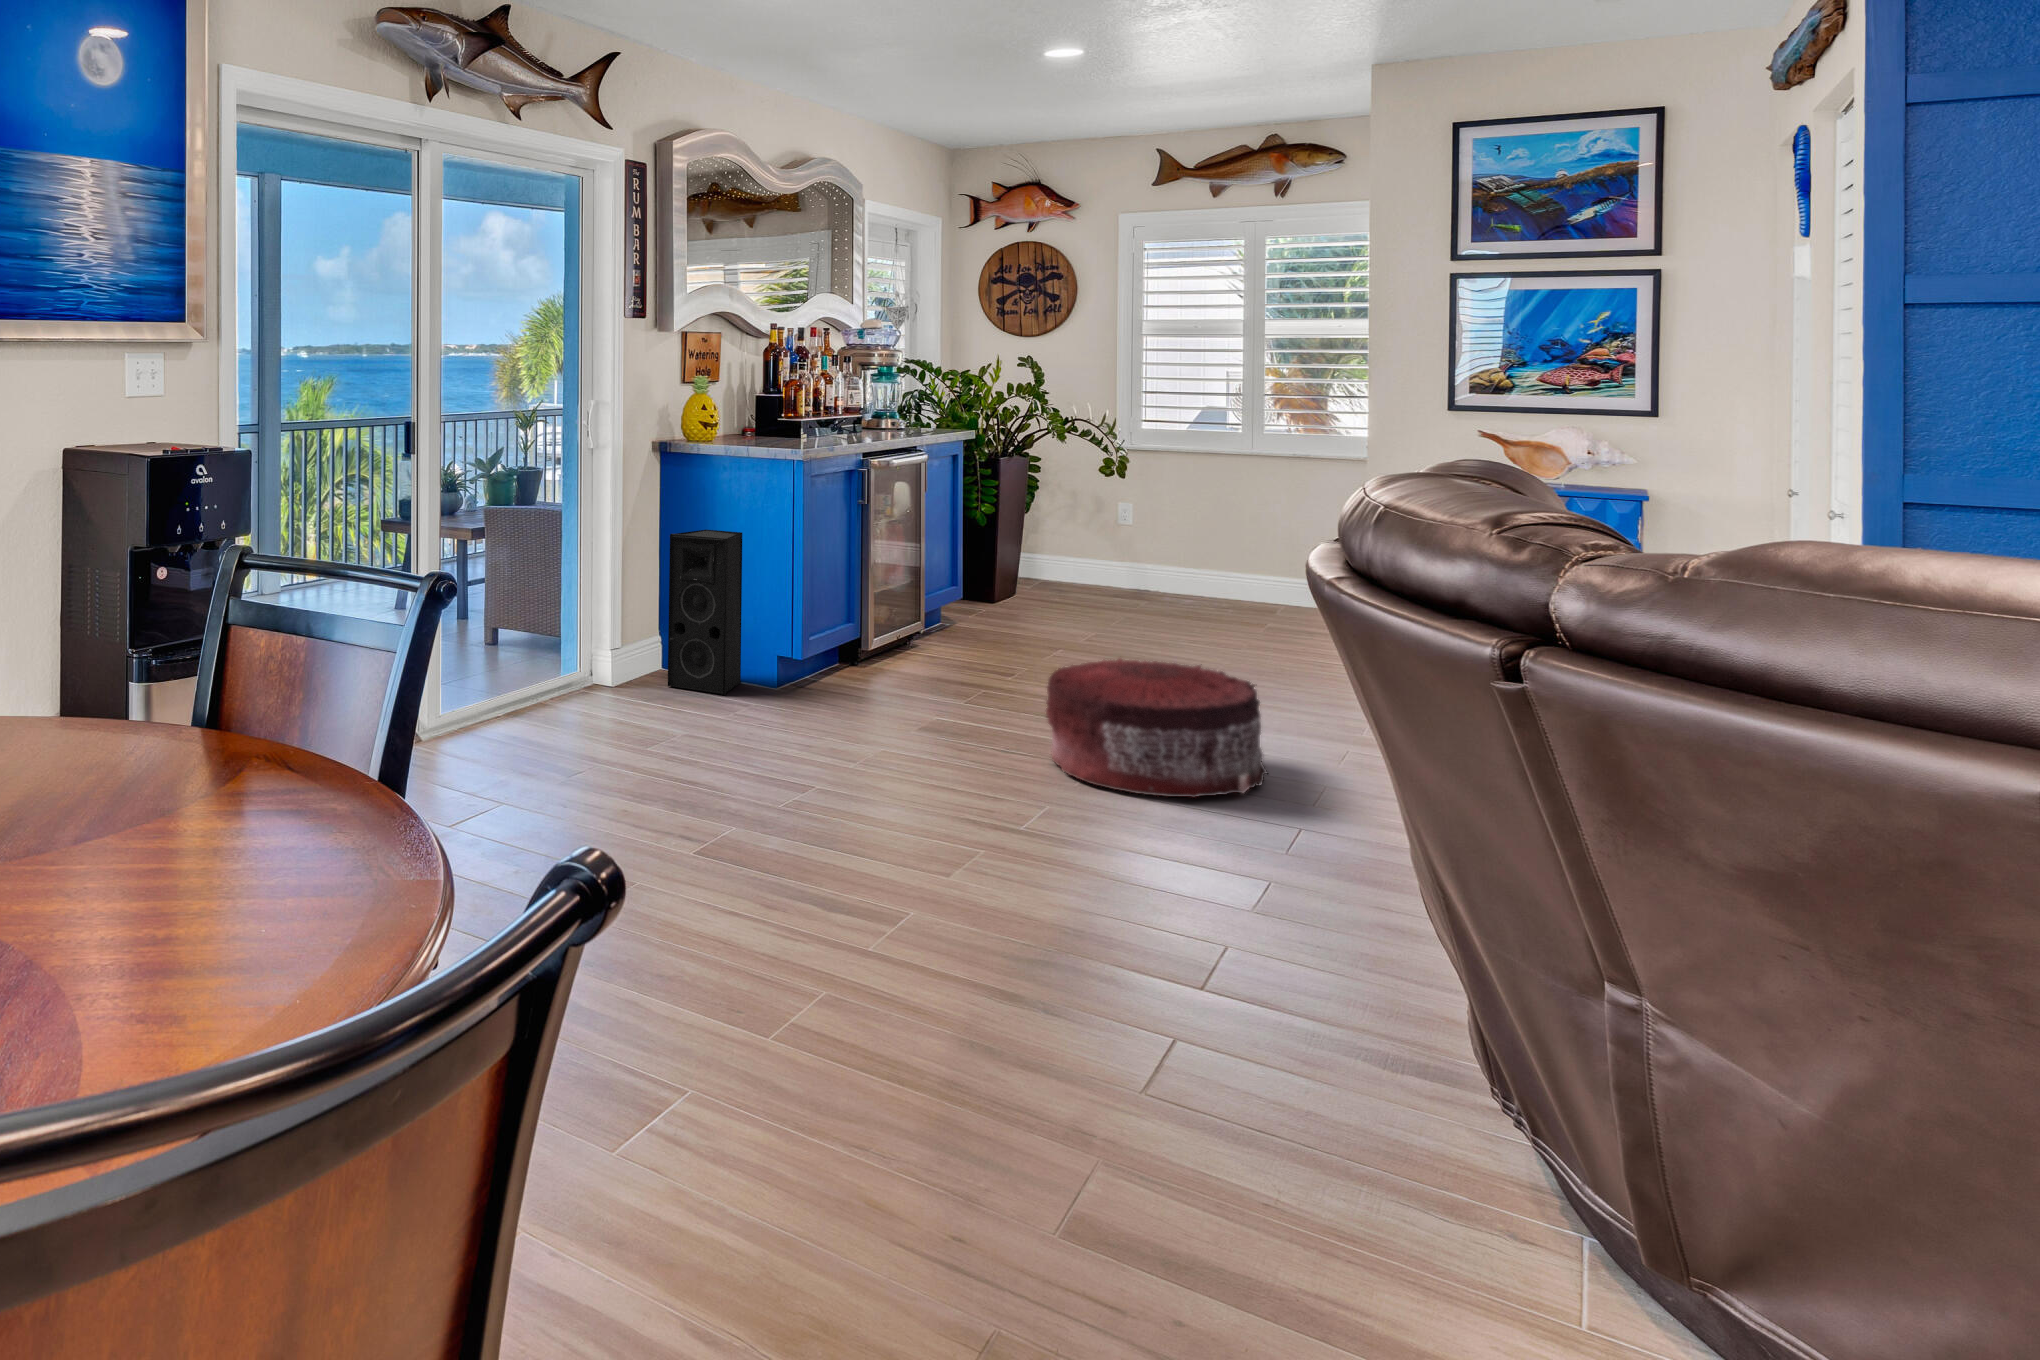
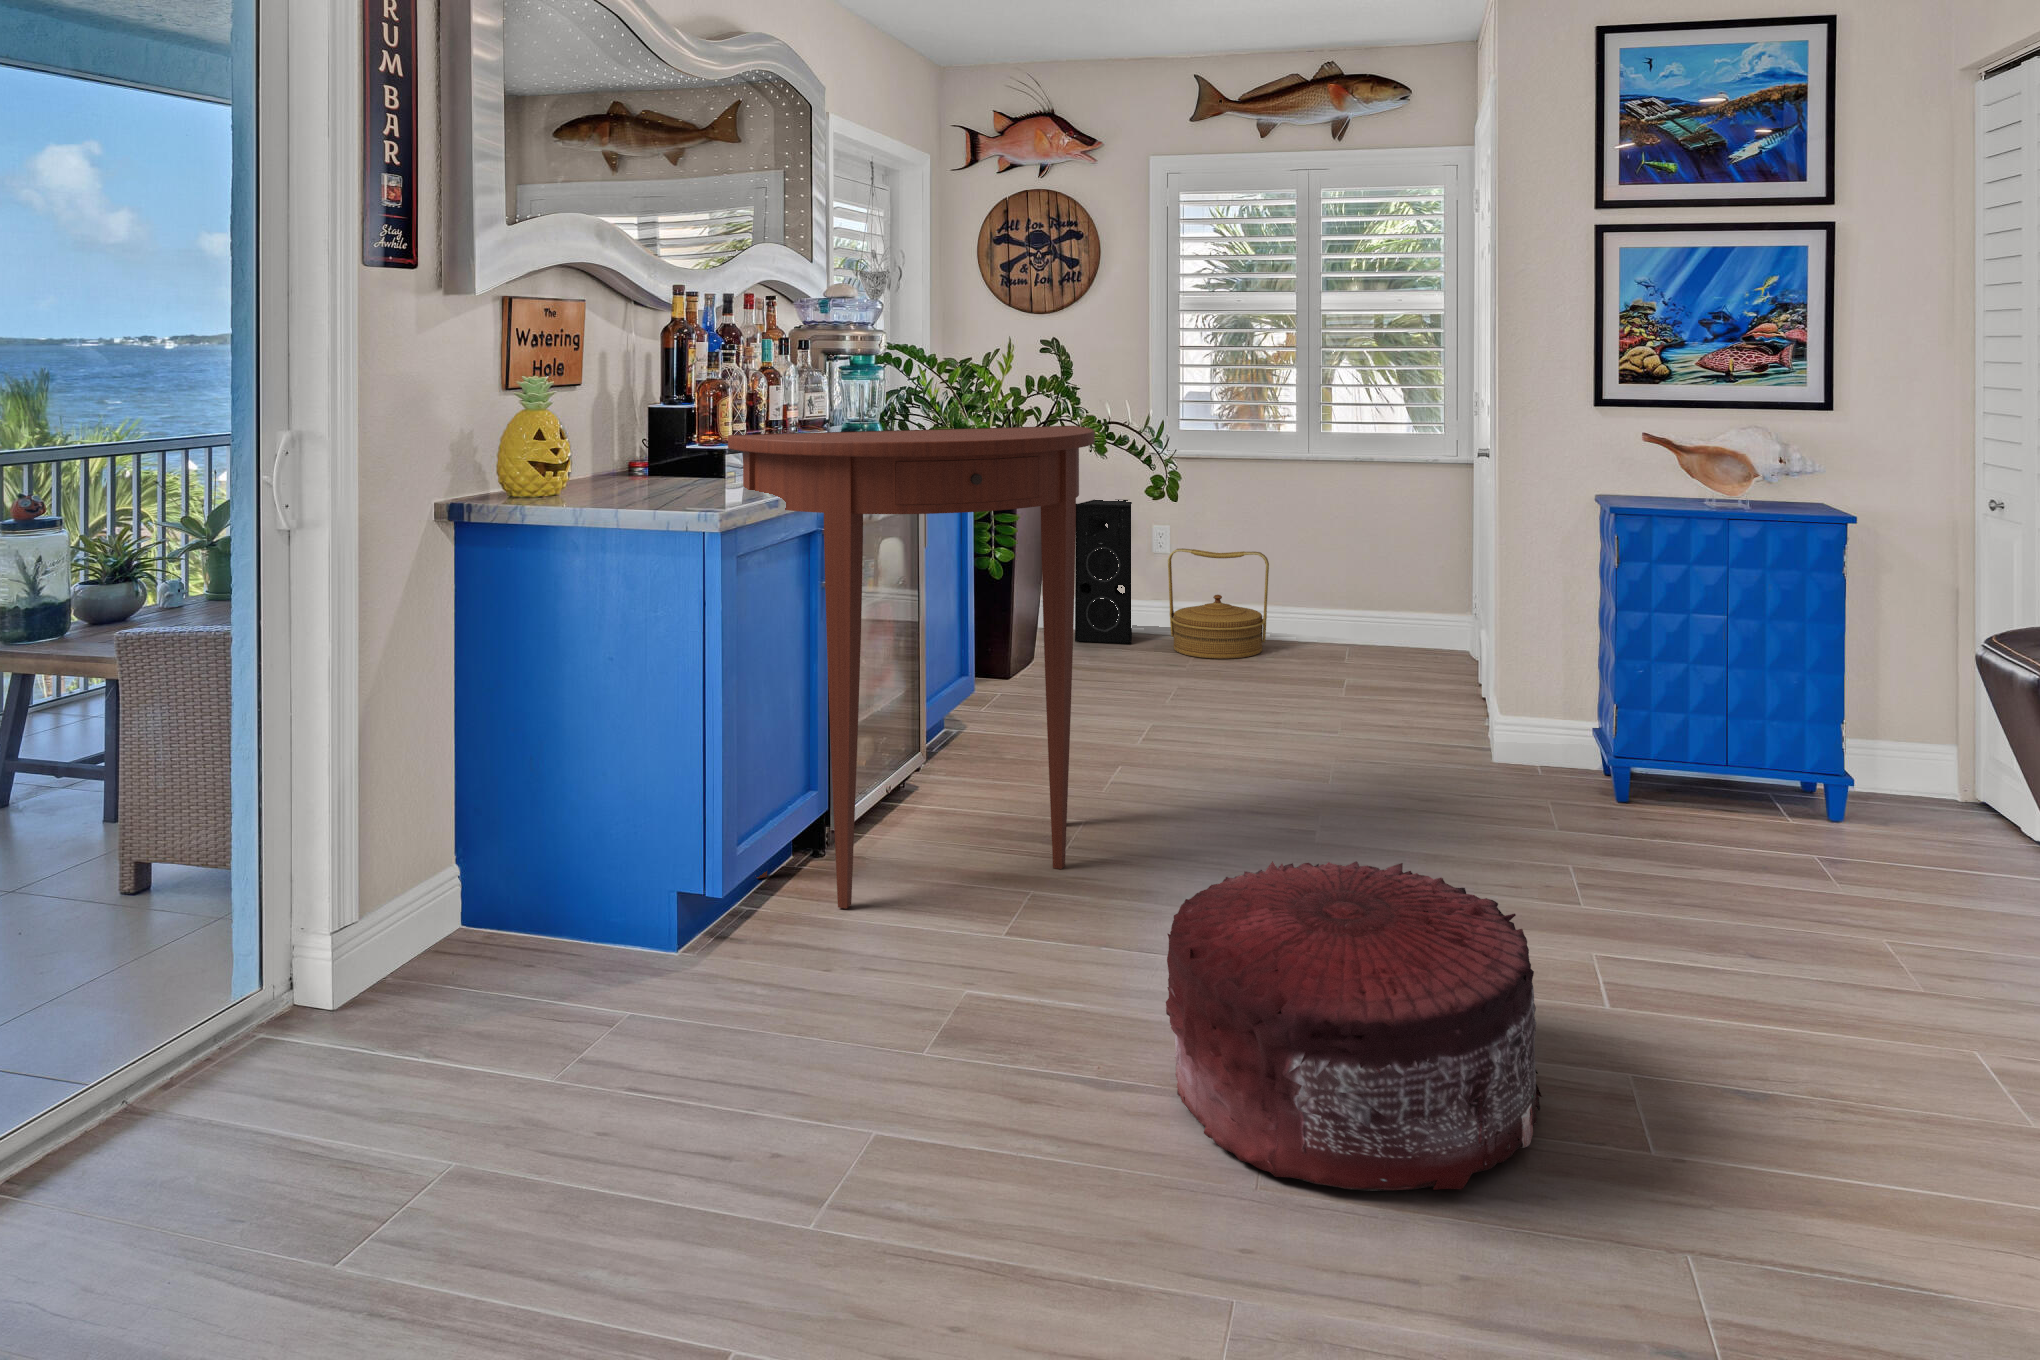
console table: none [806,412,1036,687] -> present [728,426,1095,909]
woven basket: none [1126,519,1212,605] -> present [1168,548,1269,659]
speaker: present [668,530,742,695] -> present [1075,499,1132,644]

